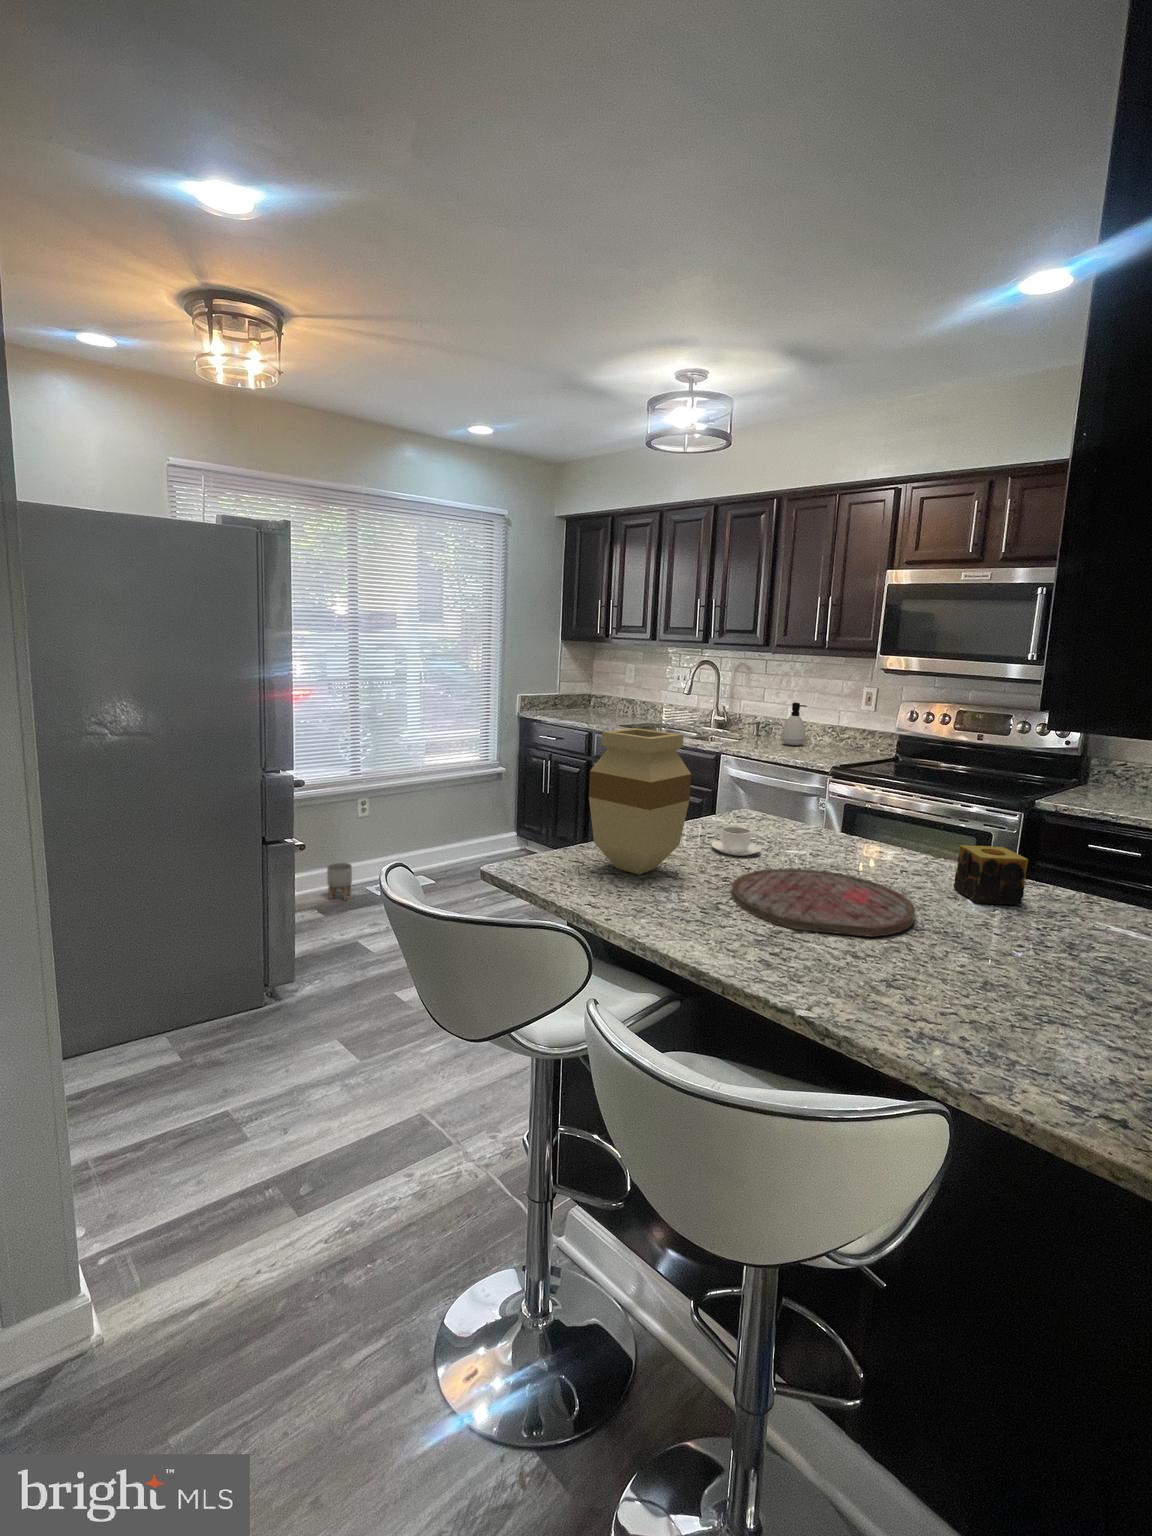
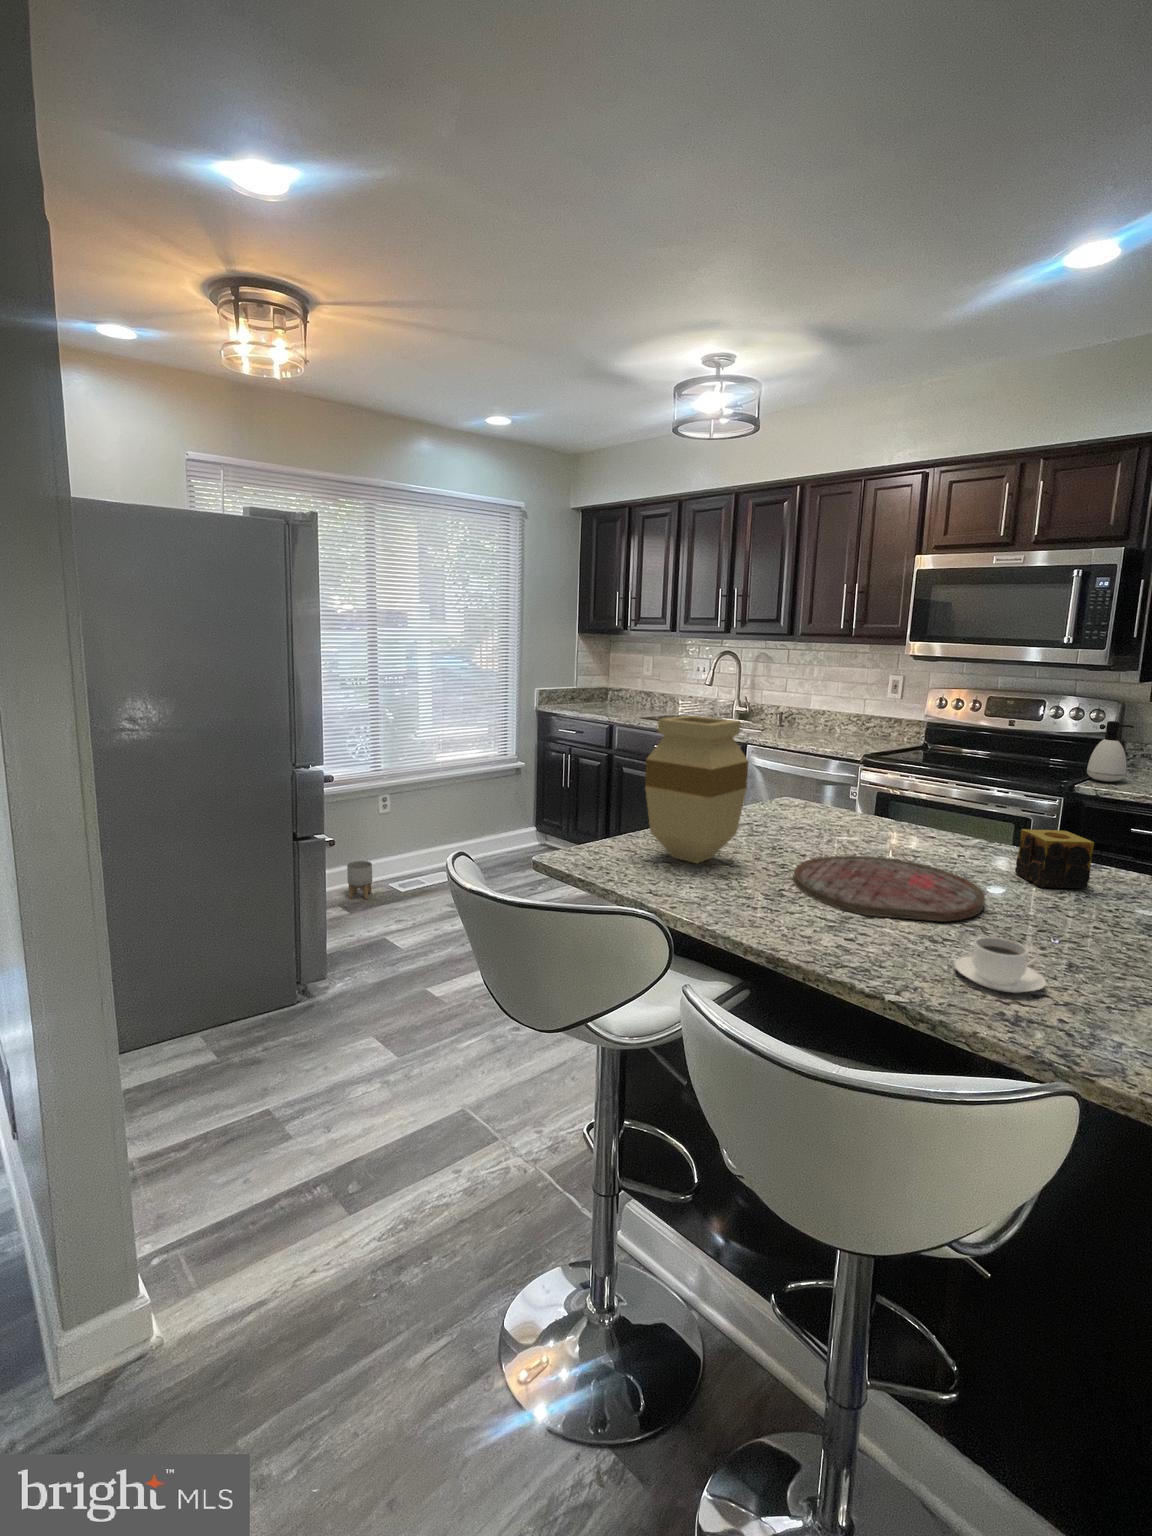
soap dispenser: present [781,703,807,745] -> present [1087,721,1134,782]
coffee cup: present [711,827,761,856] -> present [955,937,1046,993]

